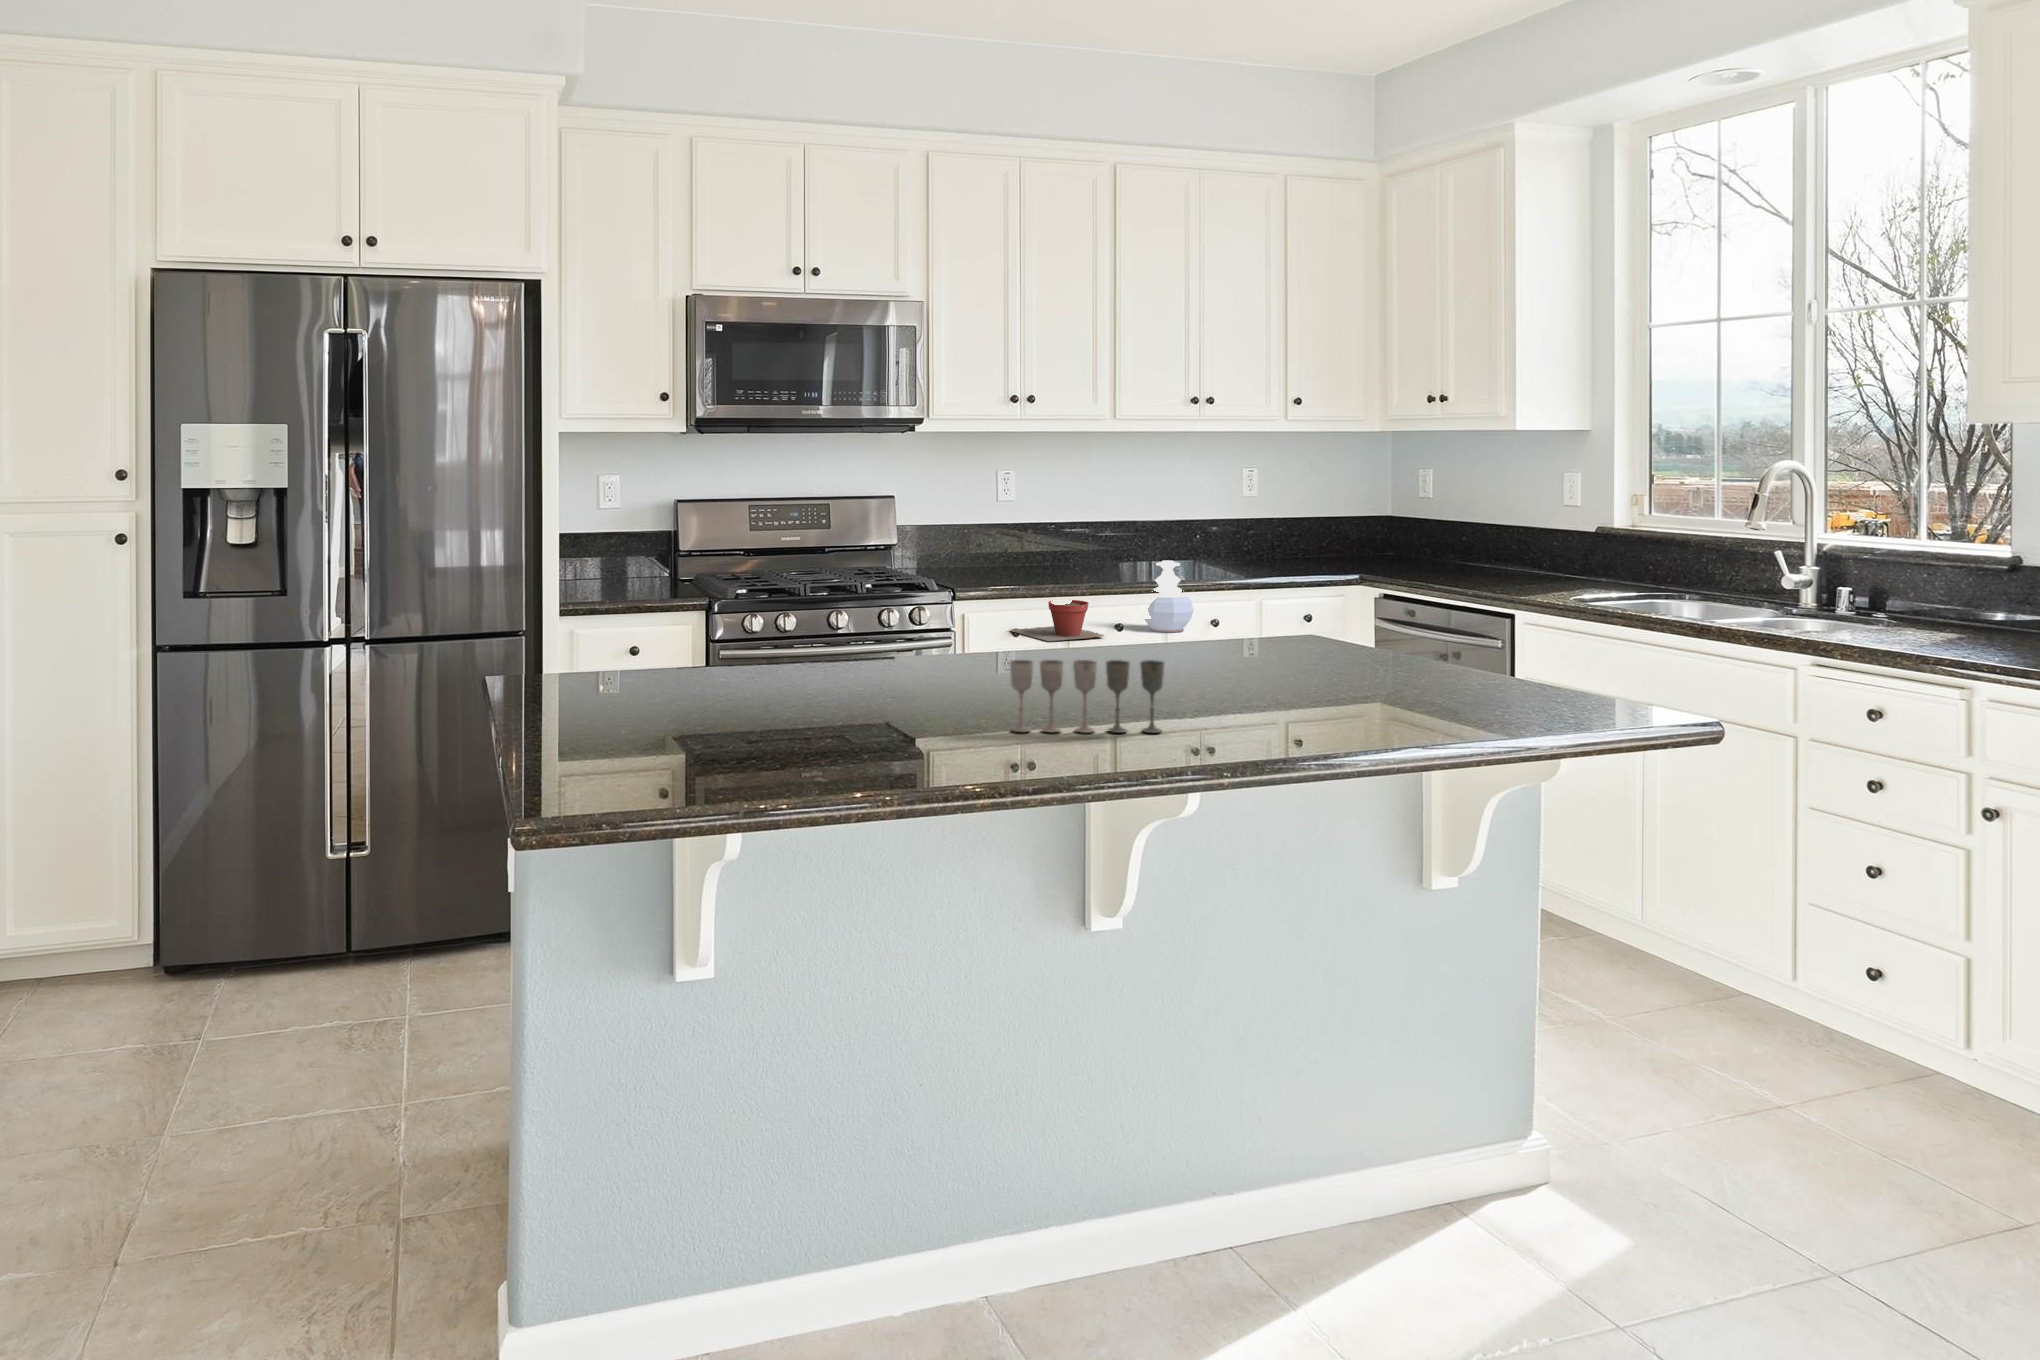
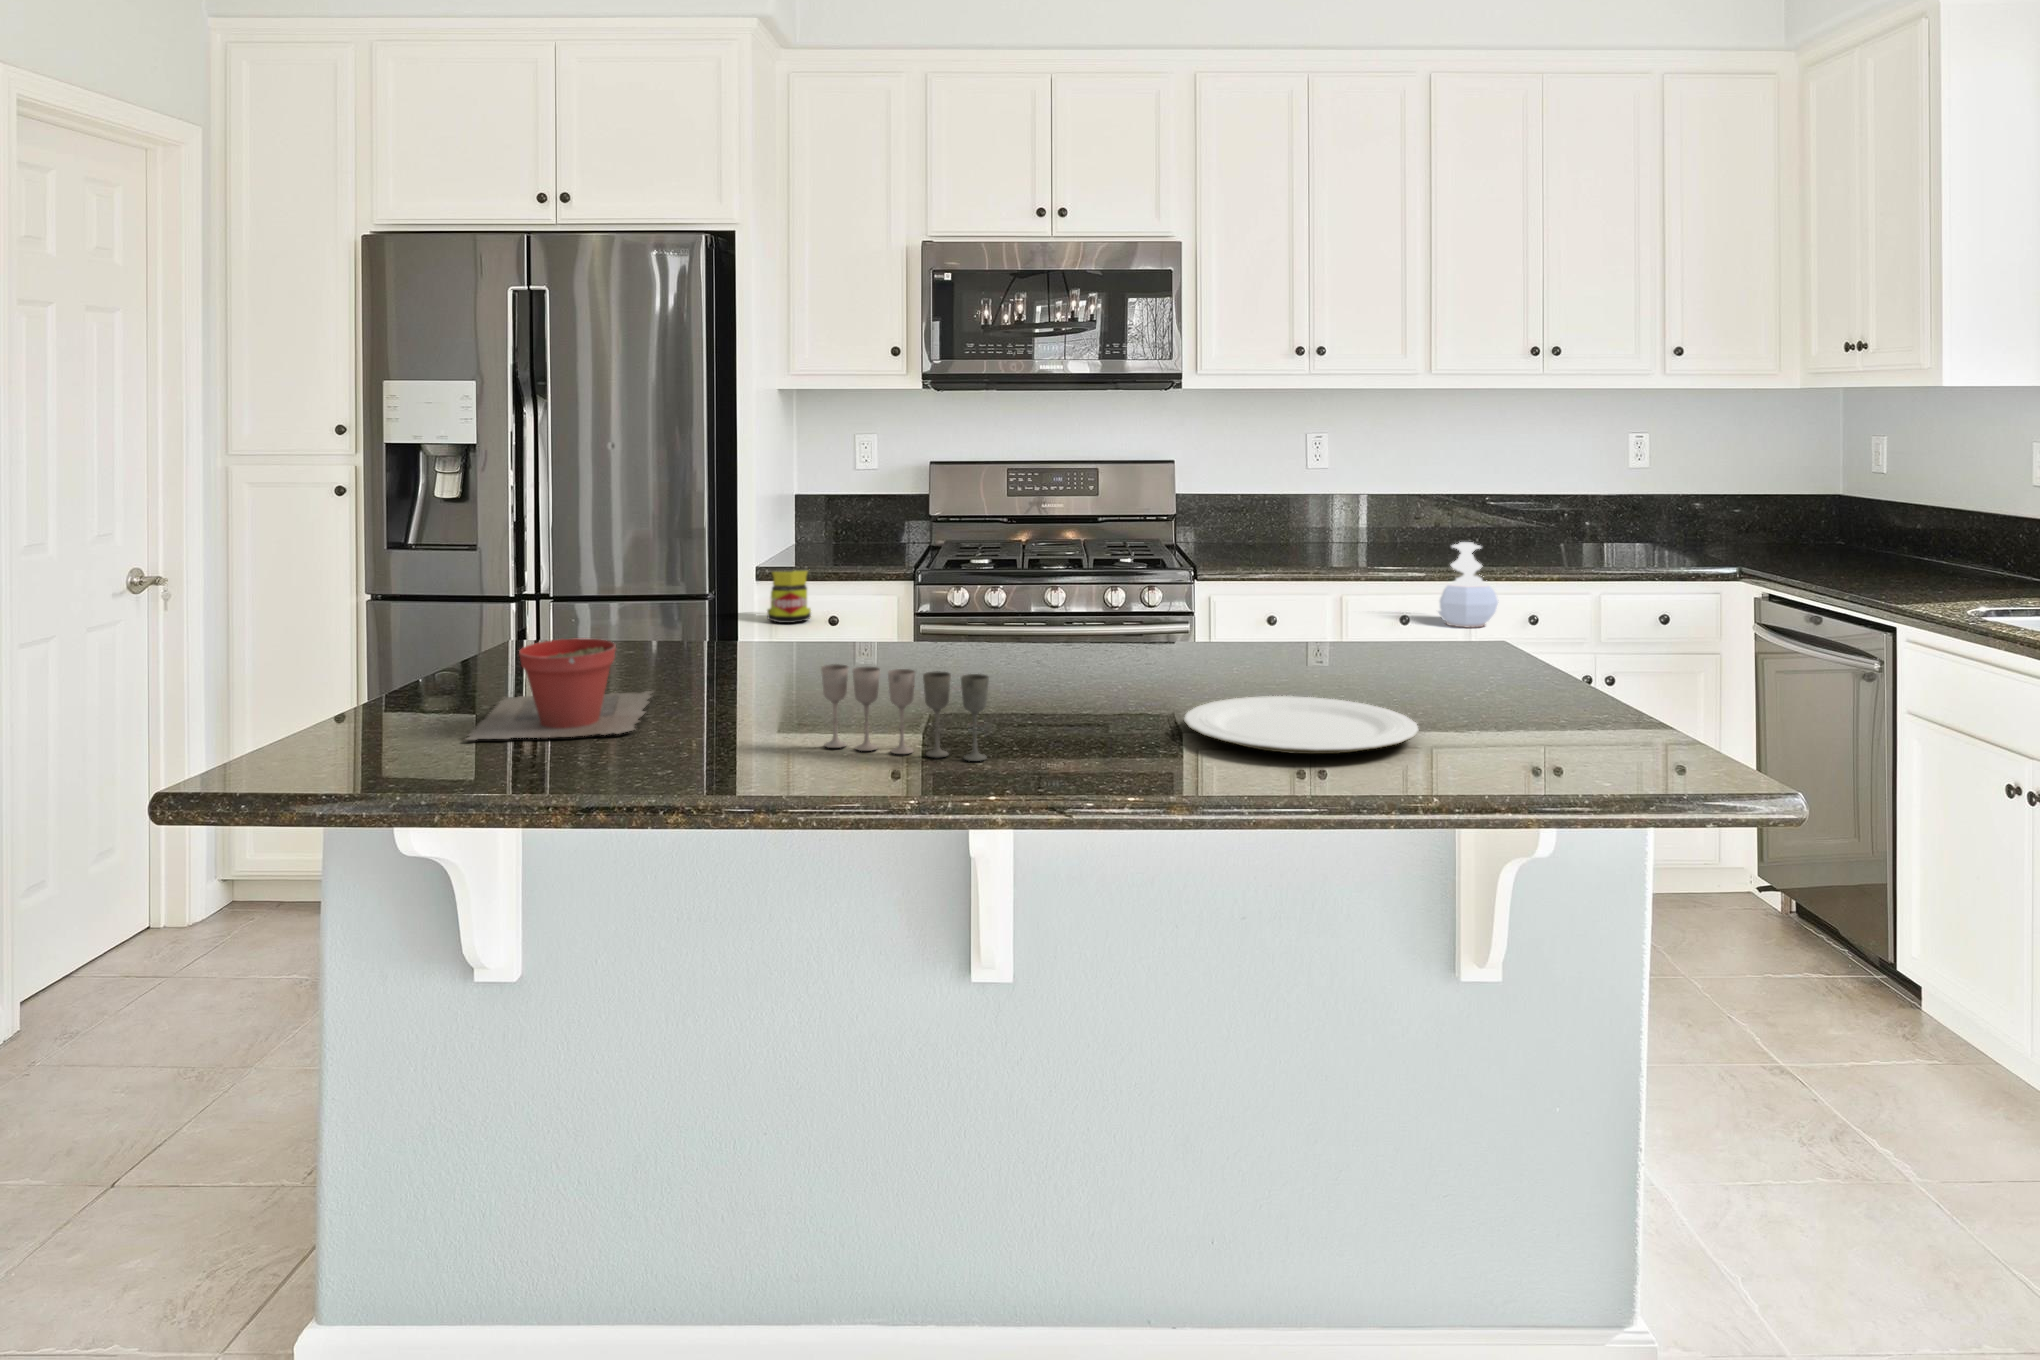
plant pot: present [1011,600,1104,641] -> present [465,638,653,740]
jar: none [571,602,611,656] -> present [767,571,811,623]
plate: none [1255,672,1449,709] -> present [1184,696,1418,754]

